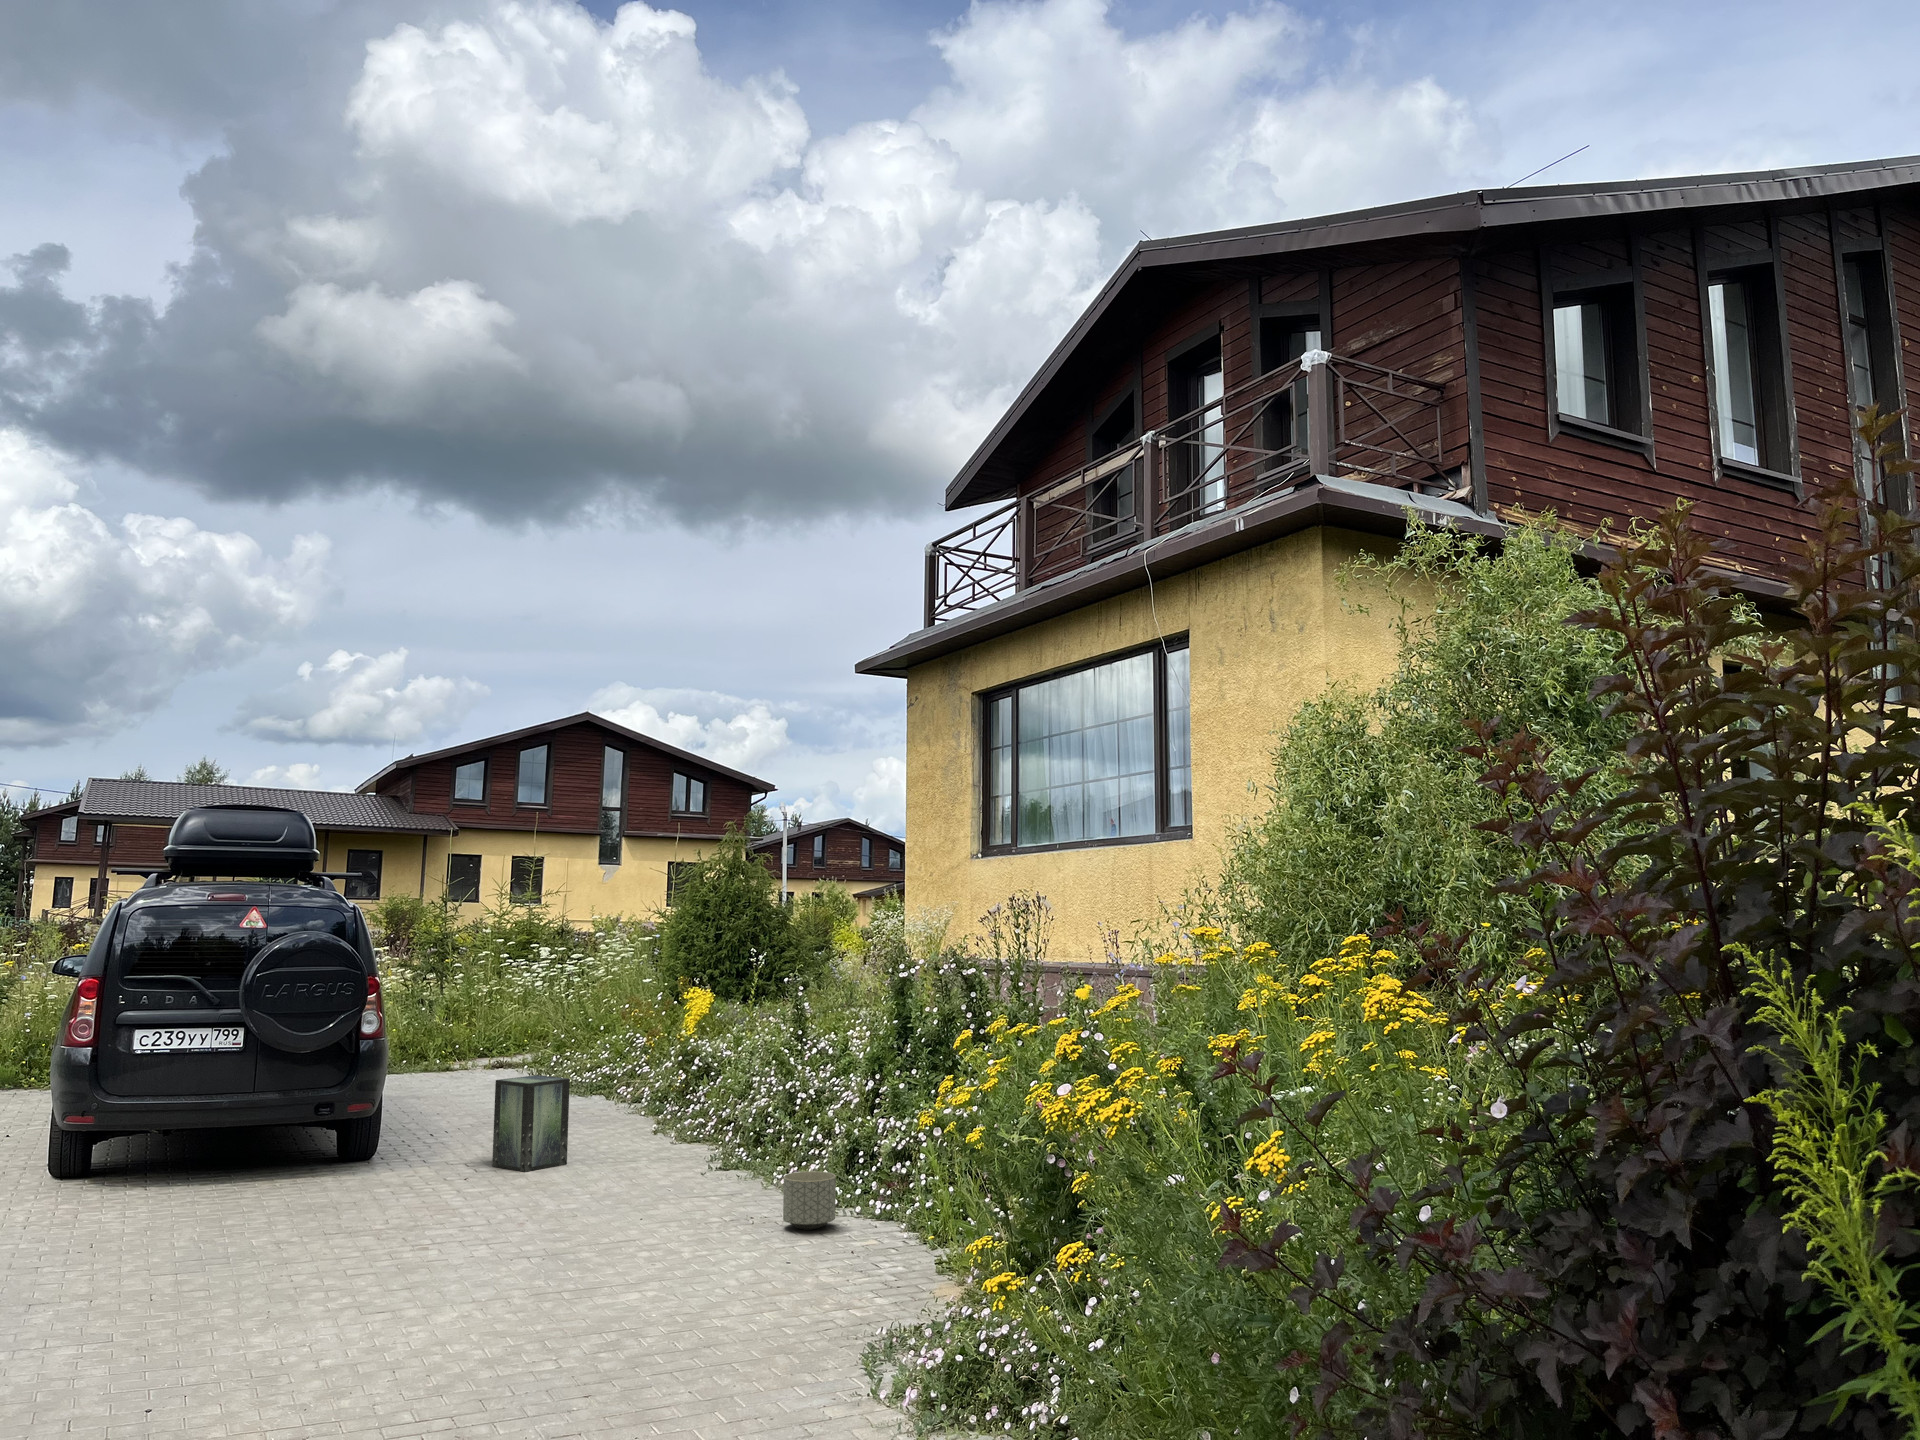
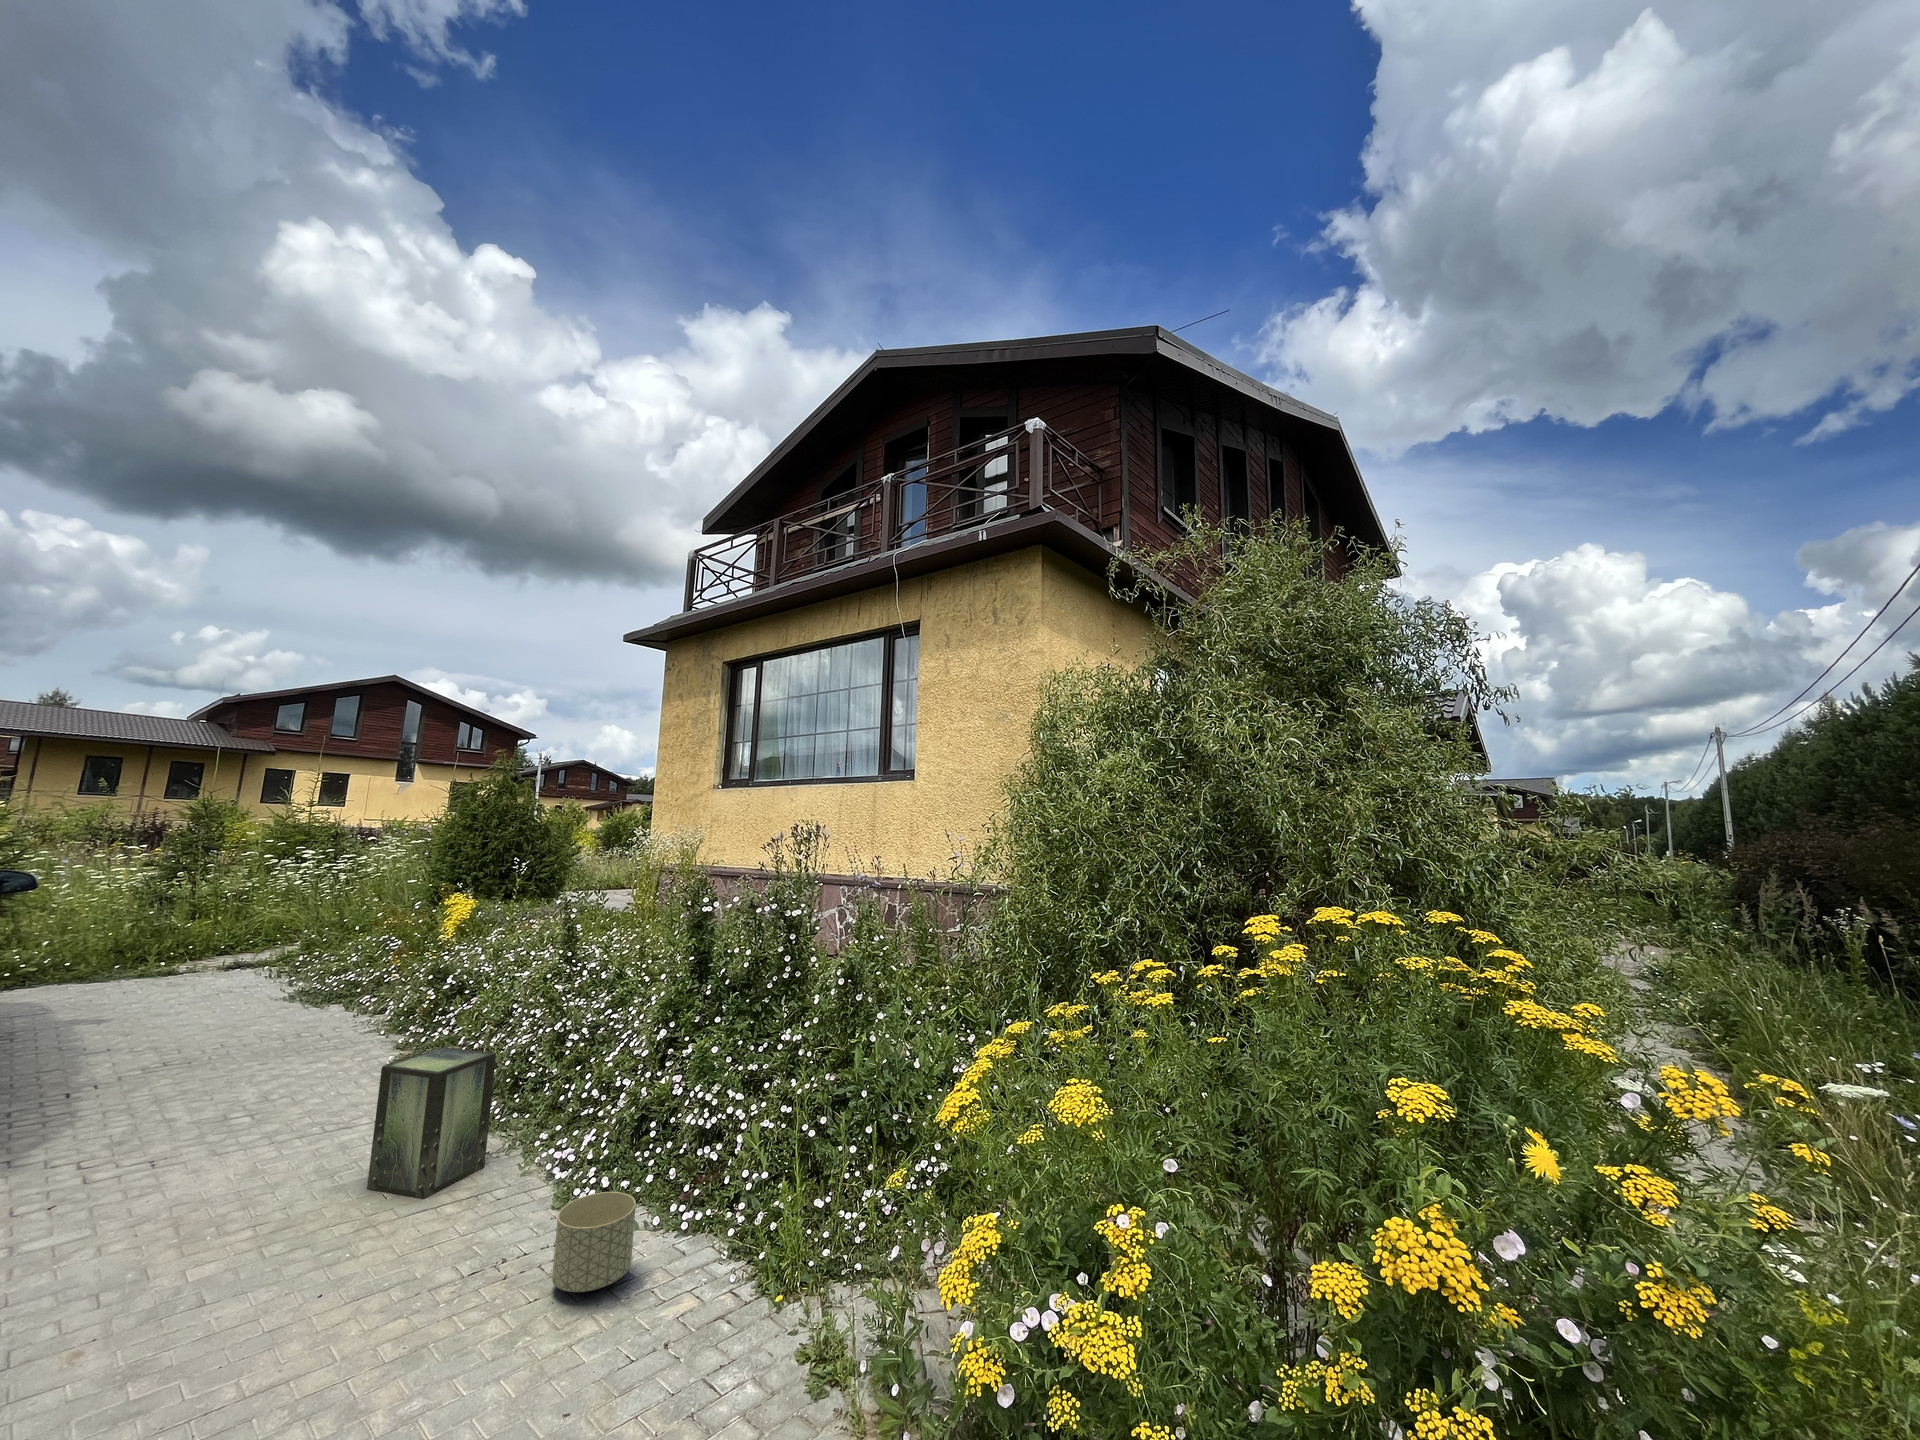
storage box: present [492,1075,570,1172] -> present [367,1047,496,1199]

